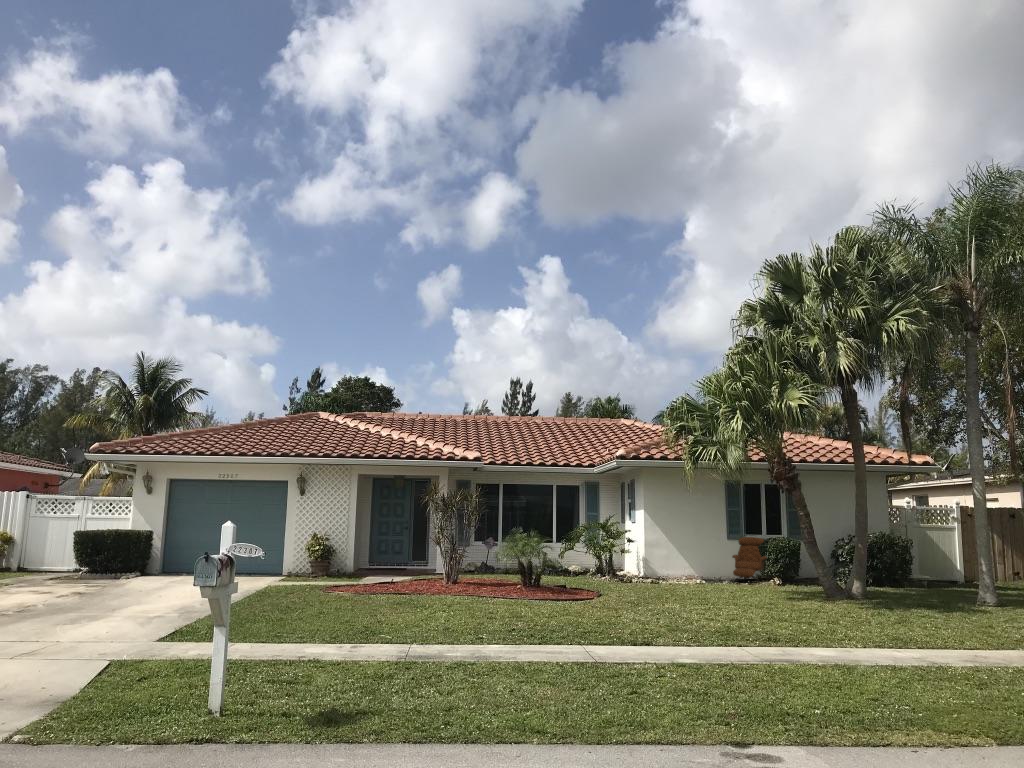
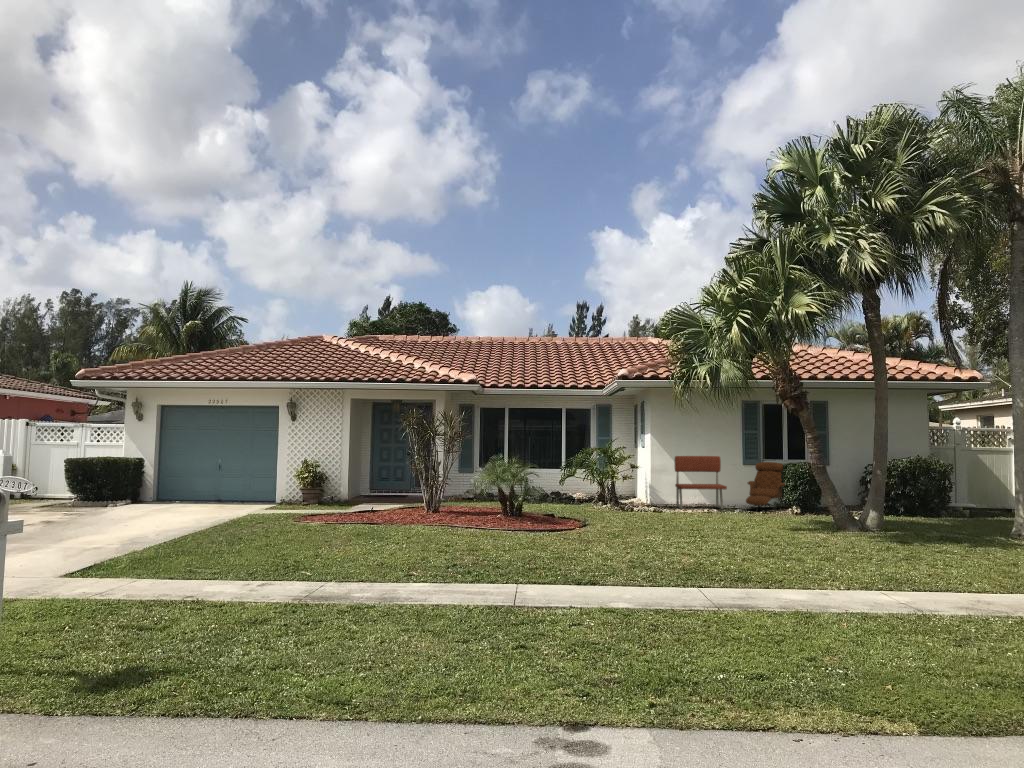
bench: none [667,531,716,581] -> present [675,456,727,509]

